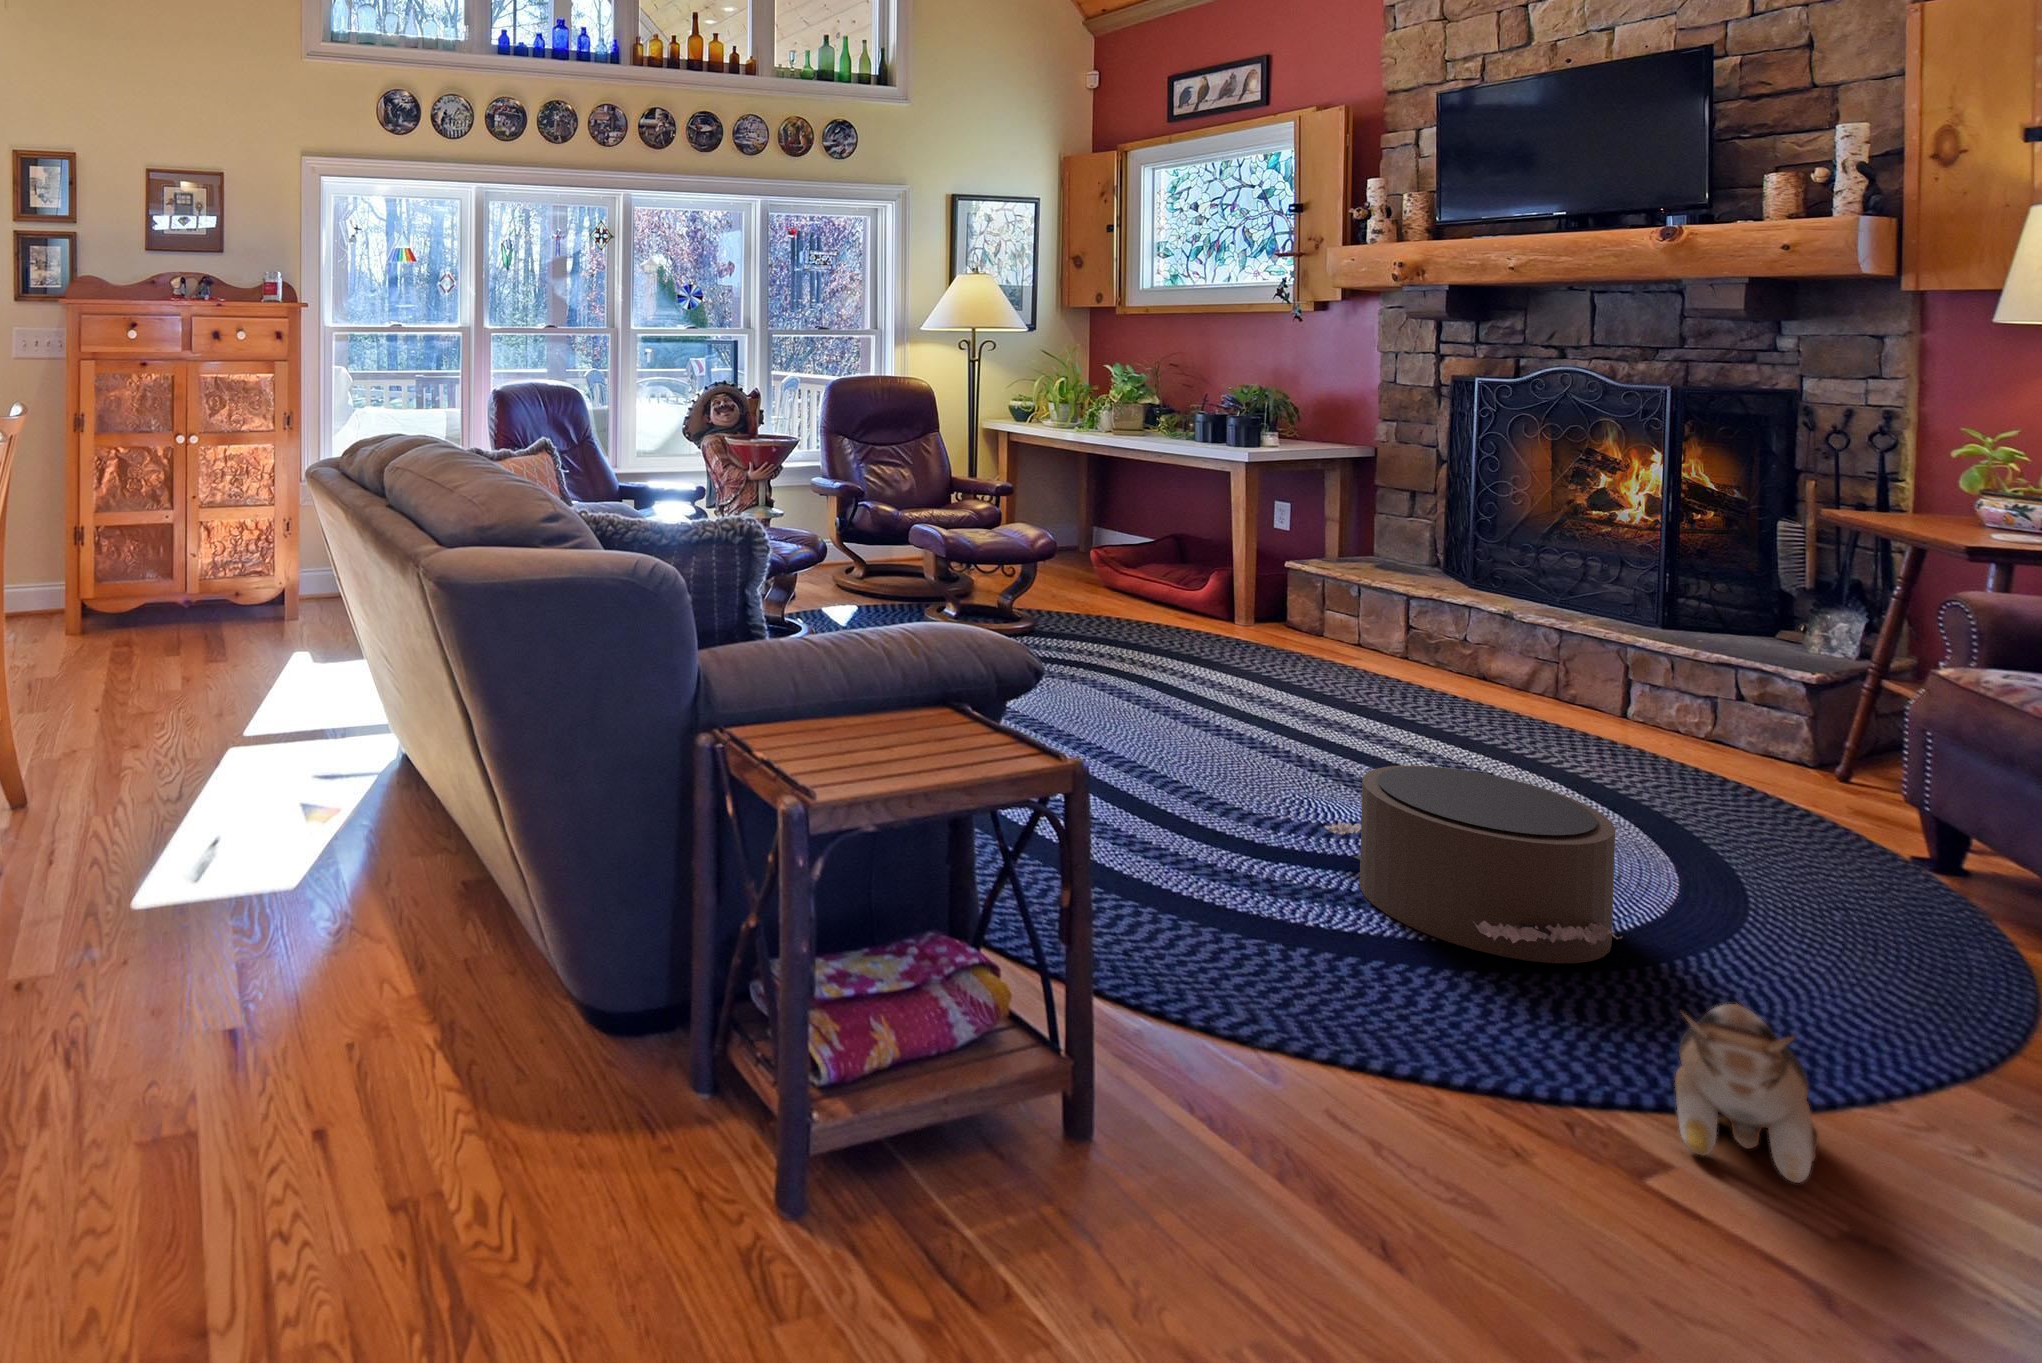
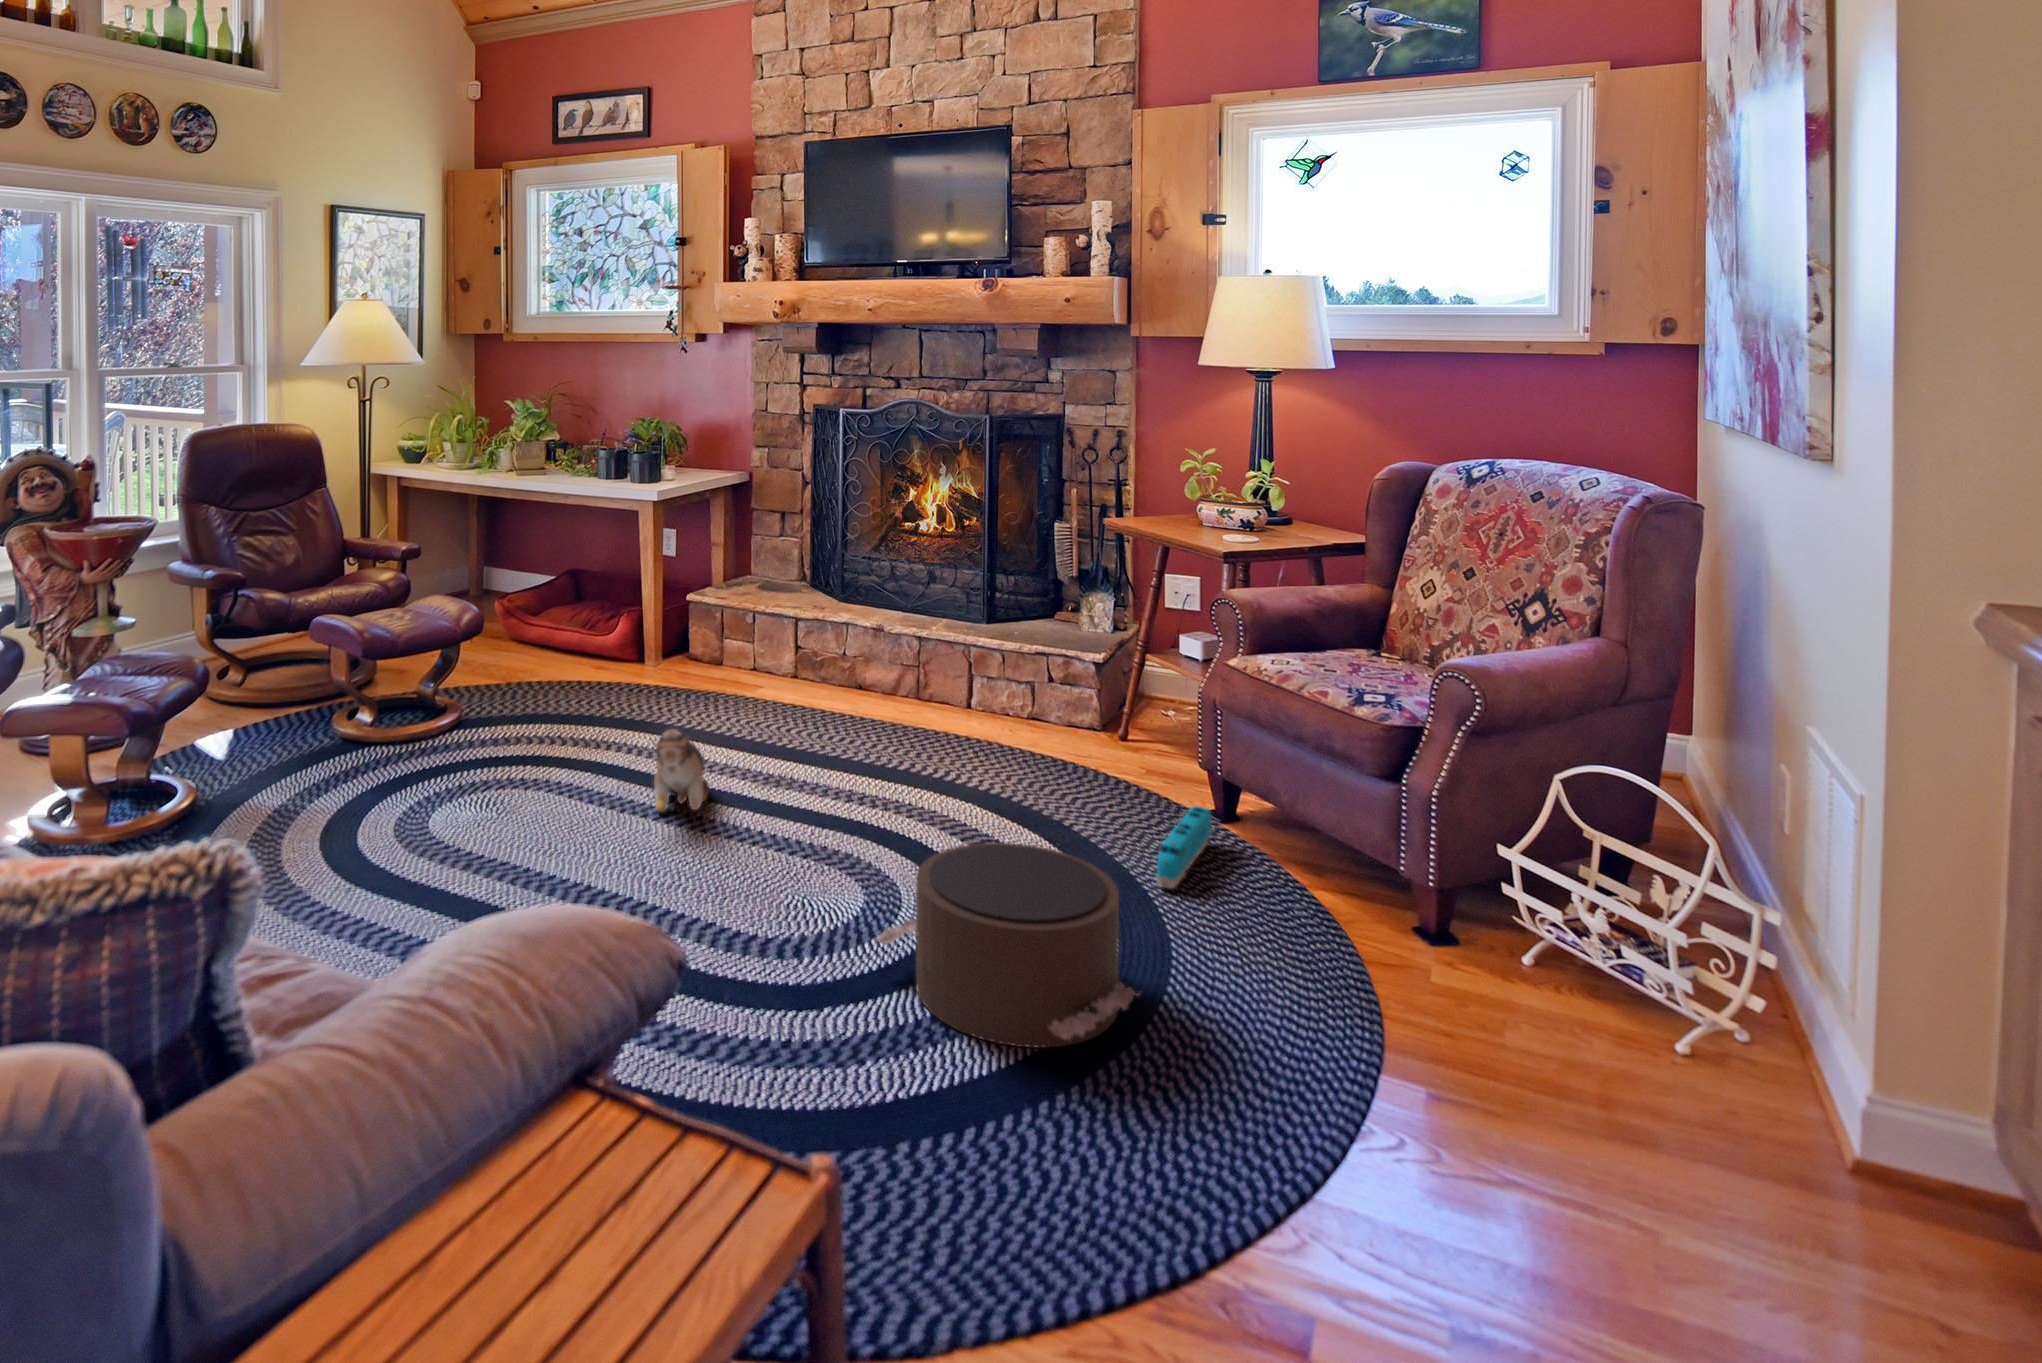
toy train: none [1761,835,1899,902] -> present [1157,806,1212,888]
plush toy: present [1675,1004,1818,1183] -> present [652,729,709,812]

